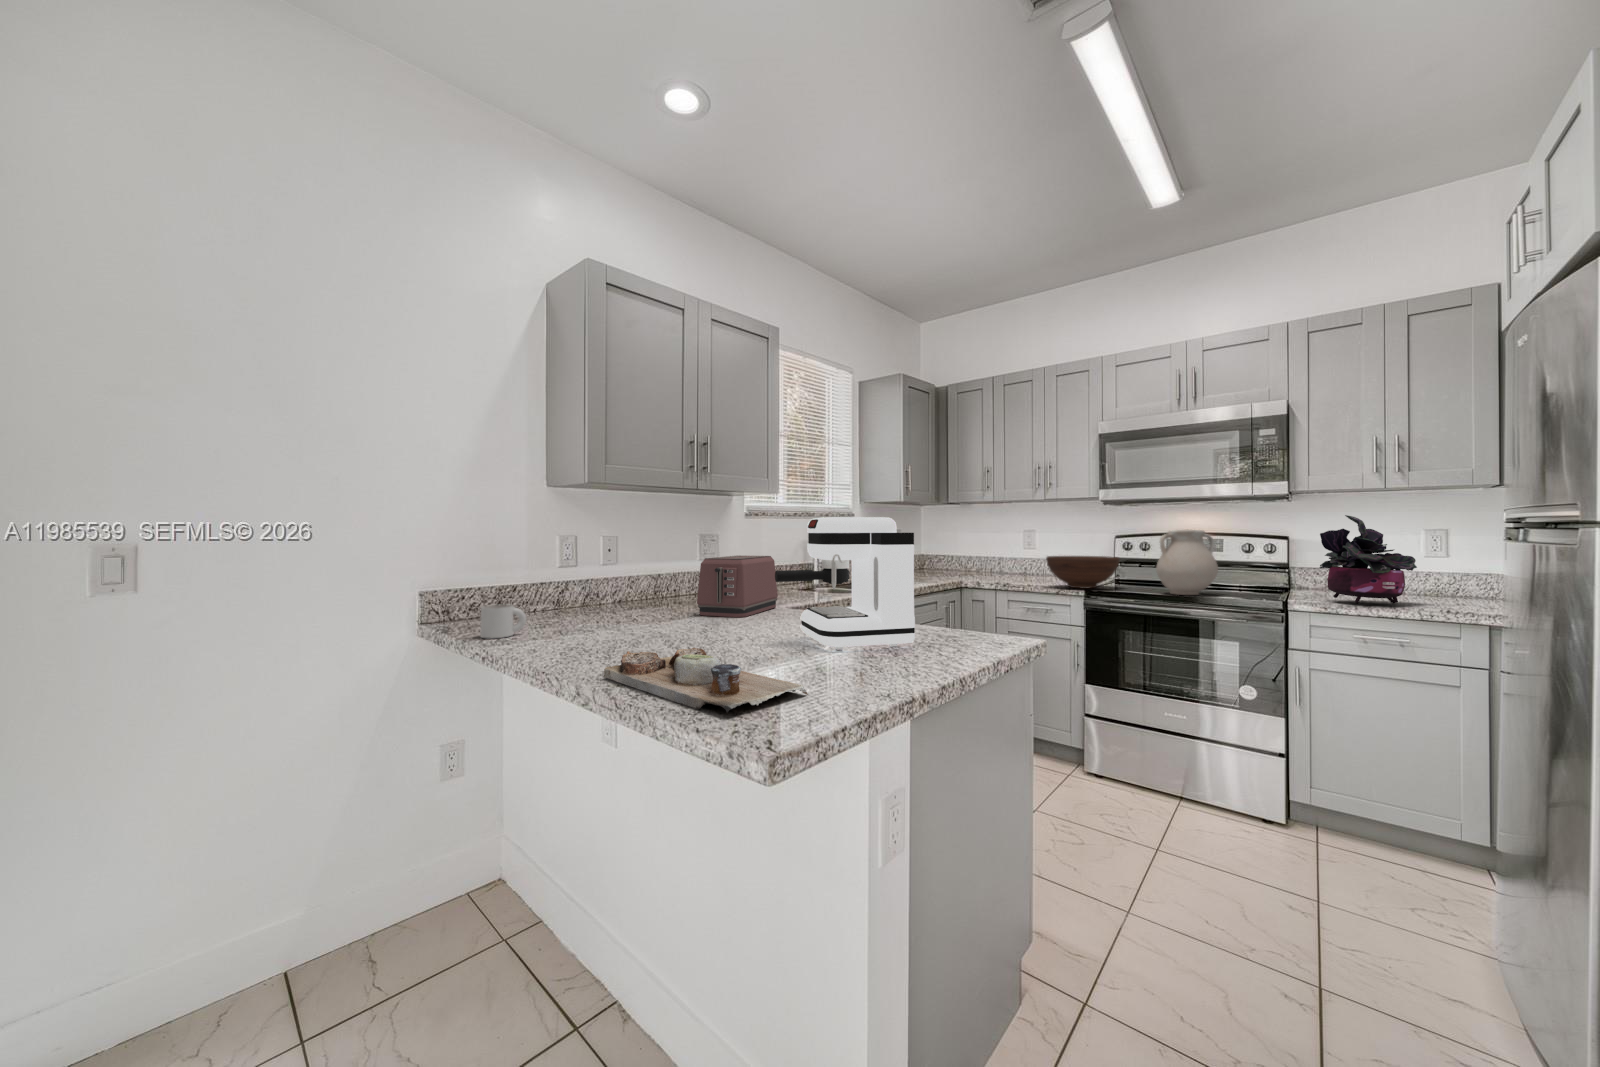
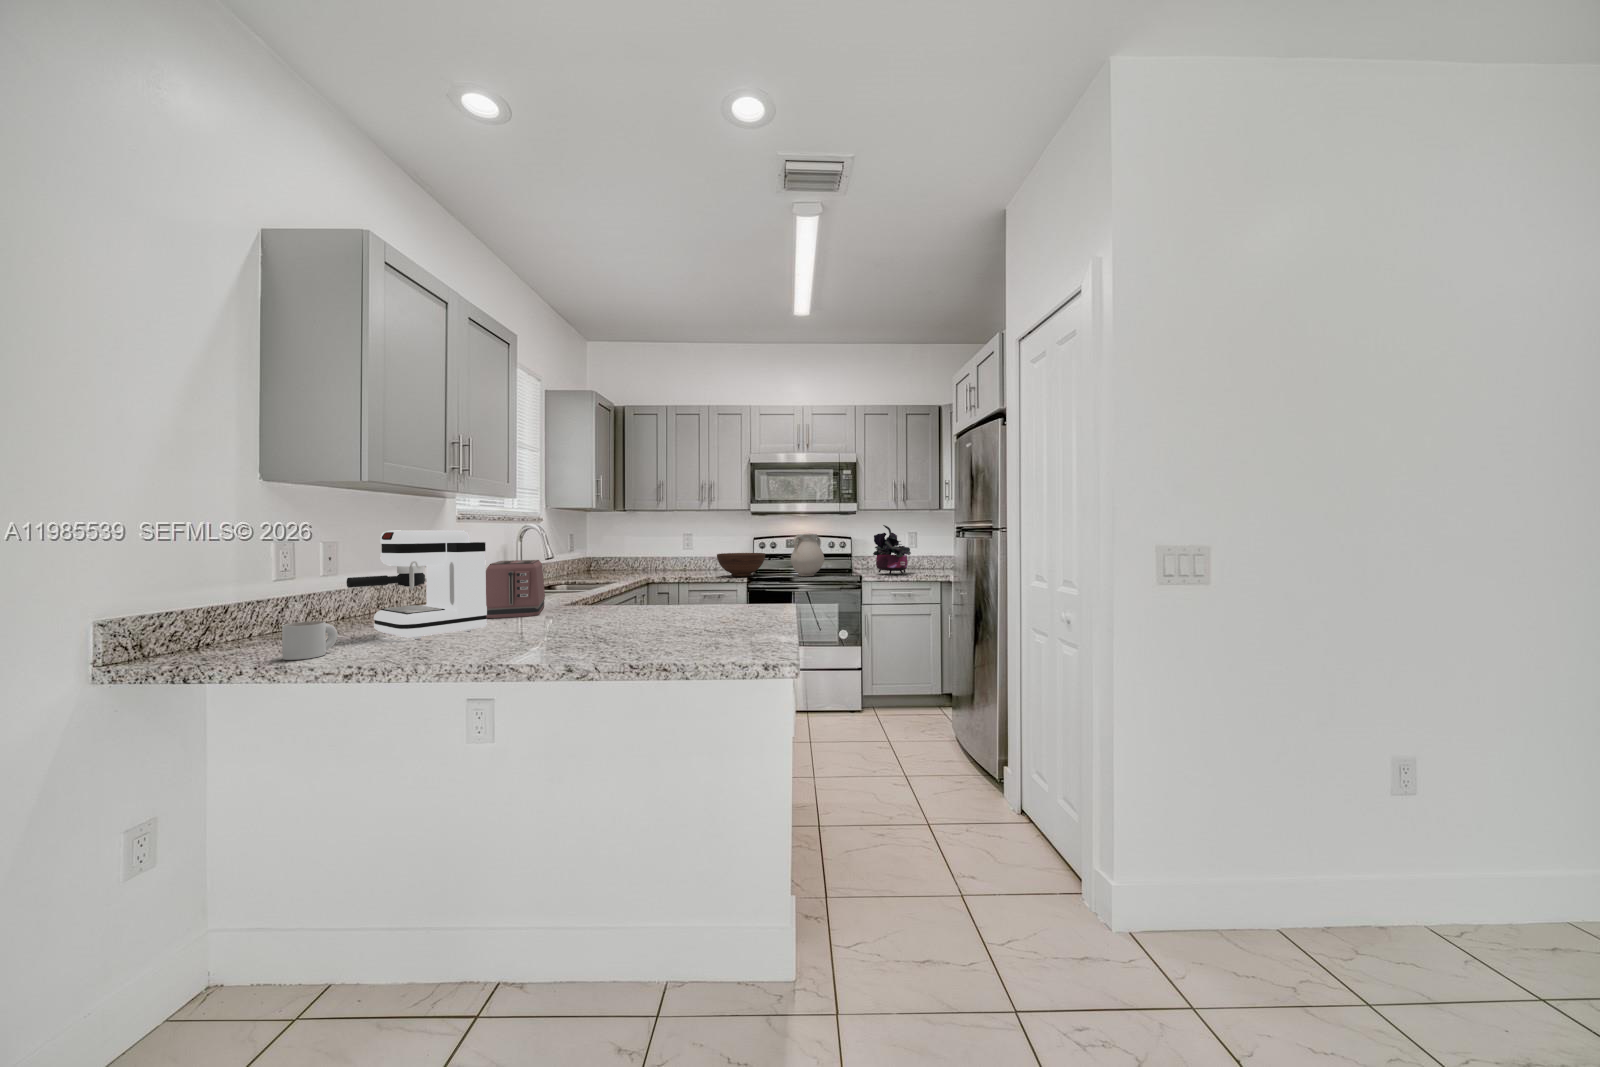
coffee maker: present [775,517,915,650] -> present [347,530,487,639]
cutting board: present [604,648,808,712] -> none [564,627,732,657]

